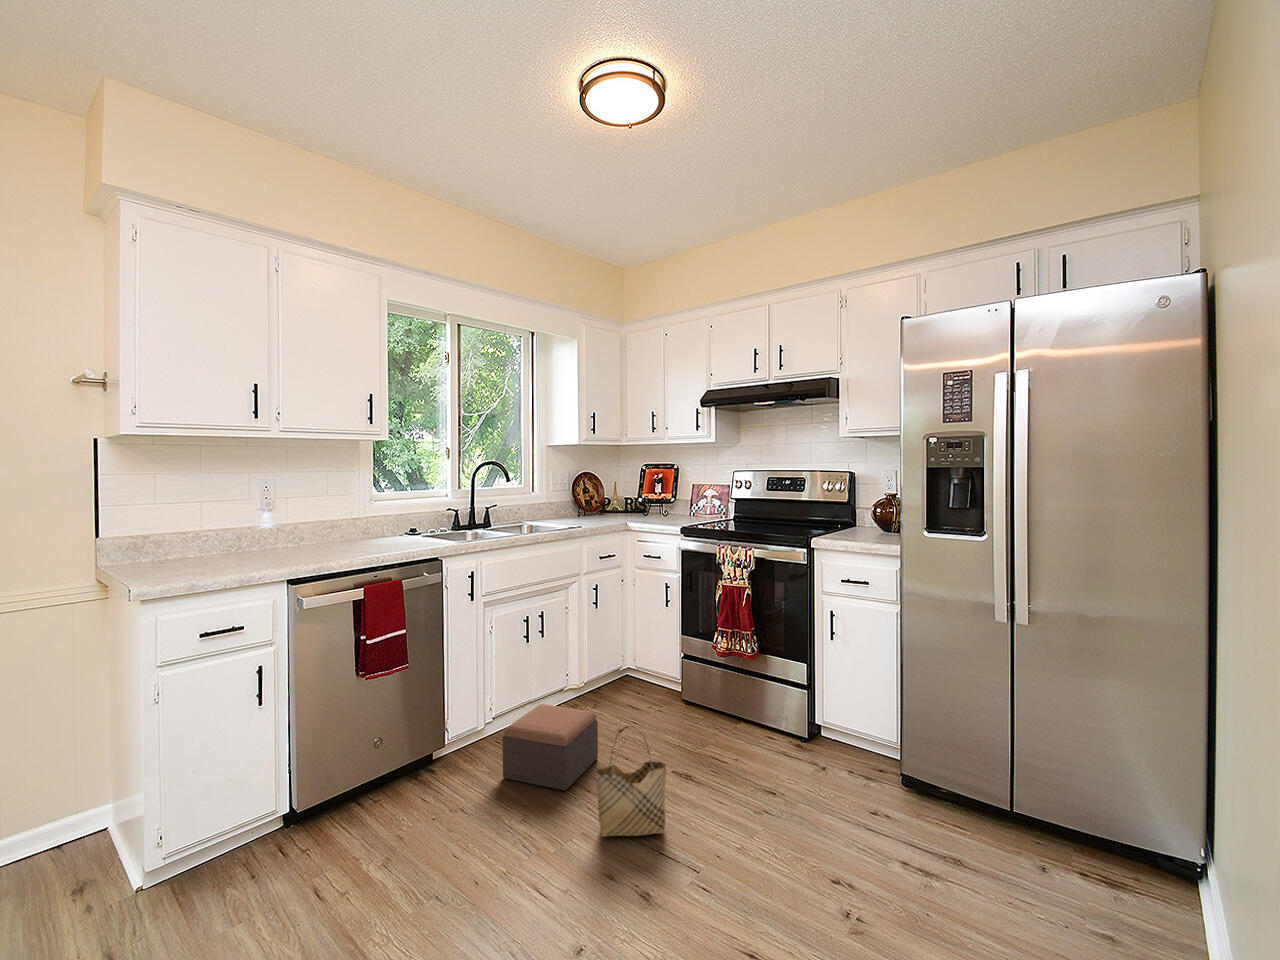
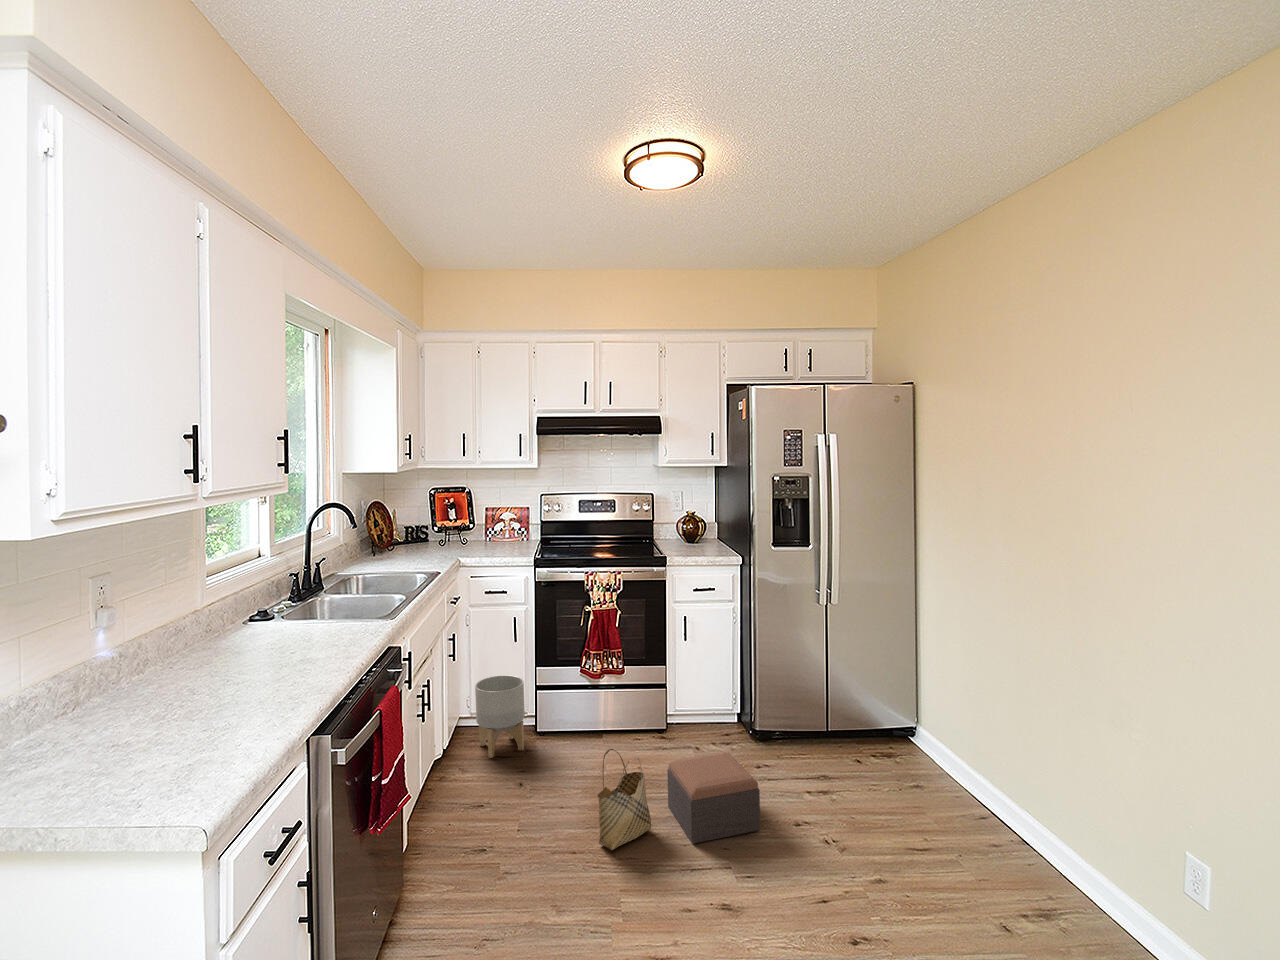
planter: none [609,639,656,718] -> present [475,675,525,758]
footstool: present [502,704,598,791] -> present [667,752,760,844]

